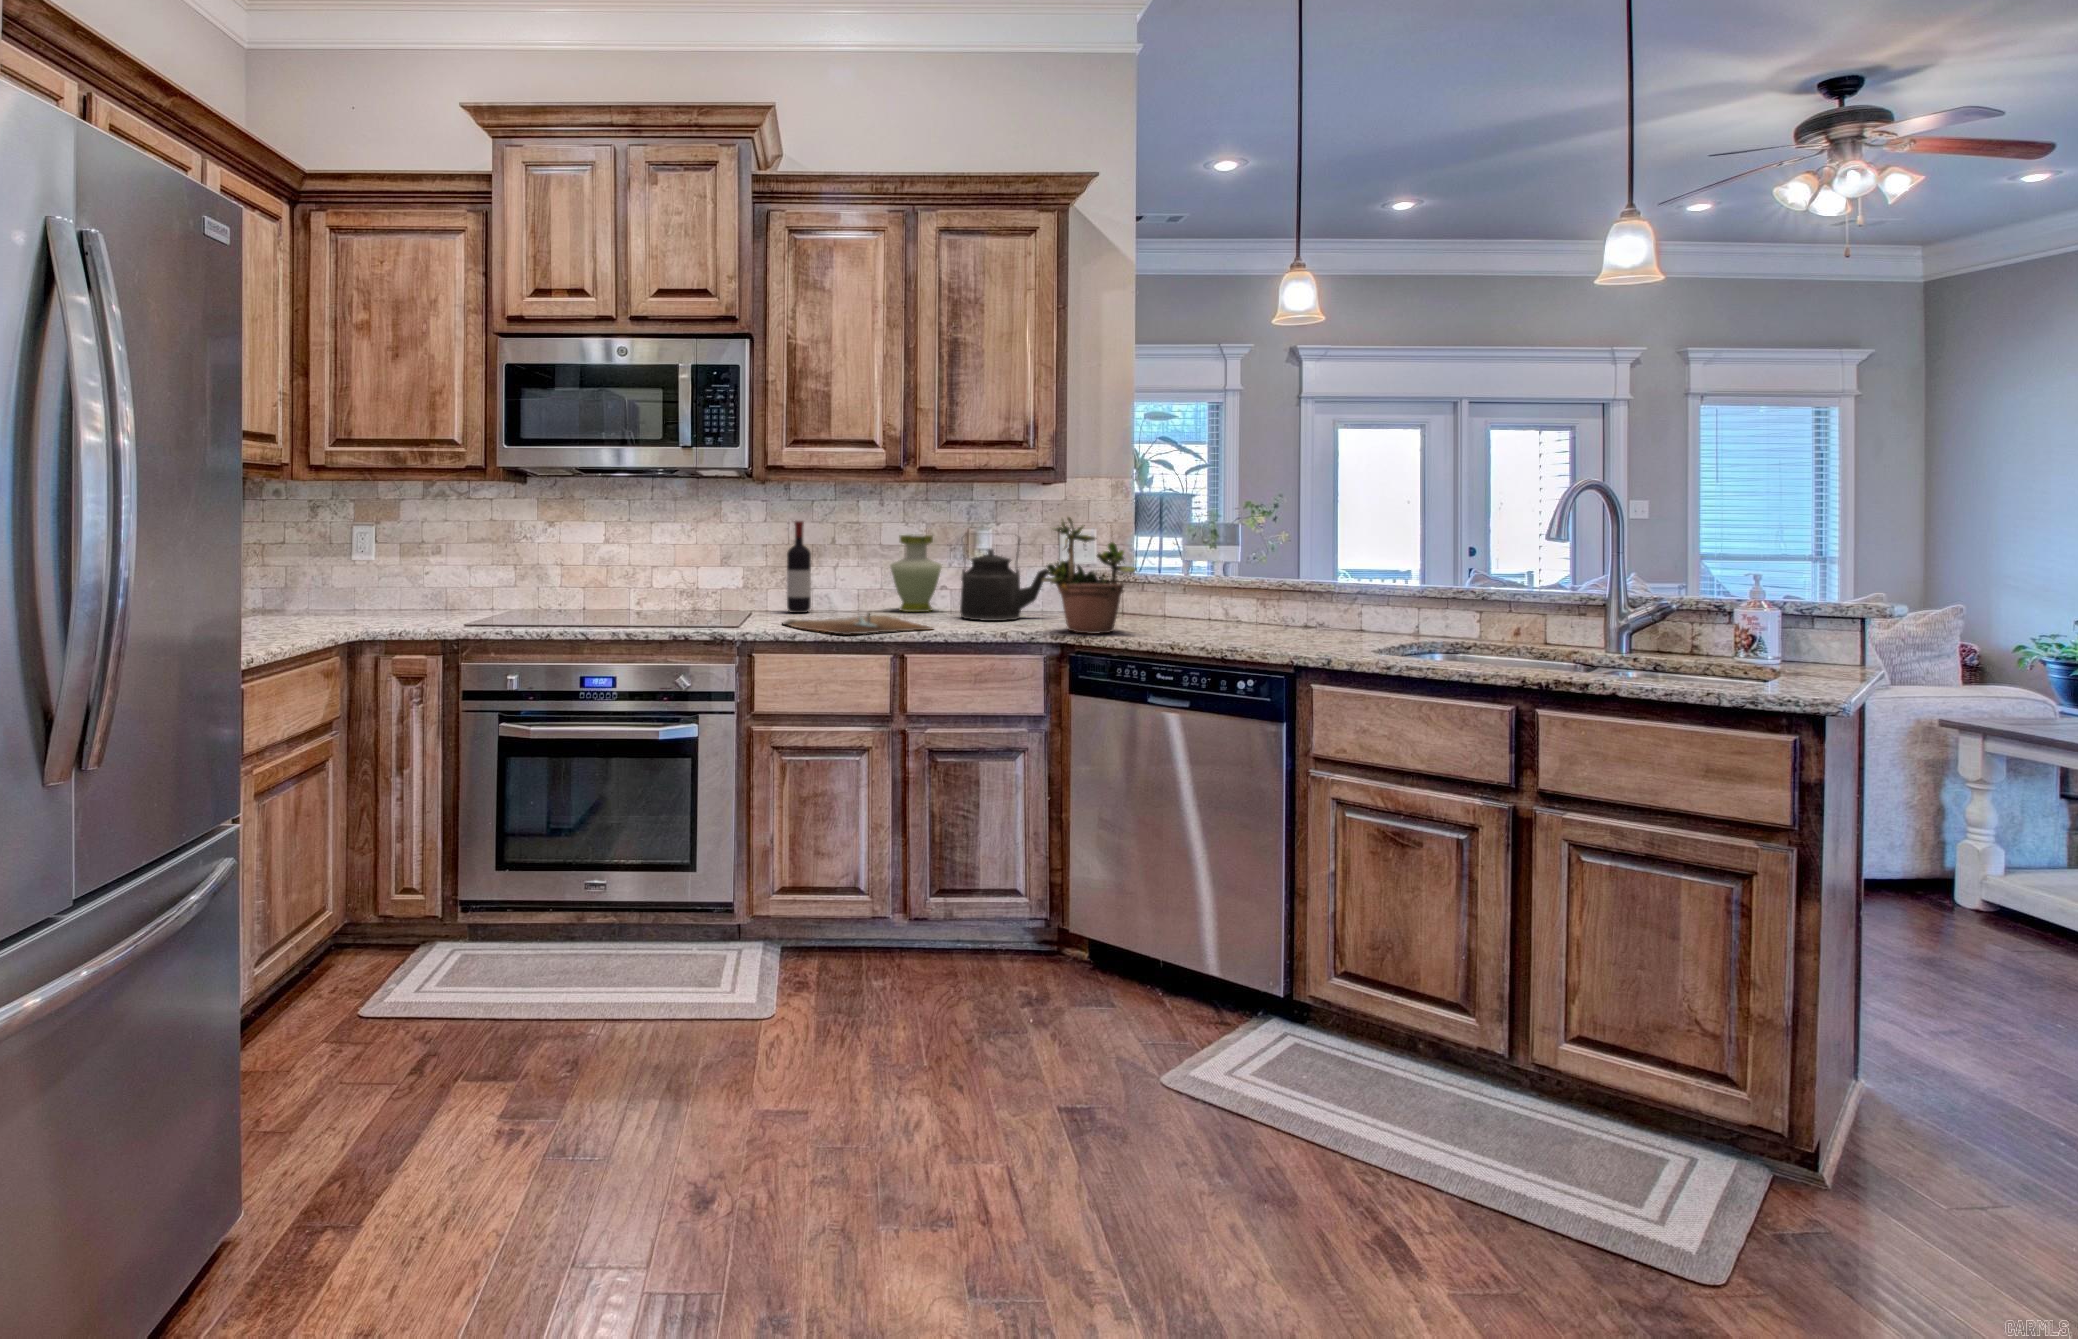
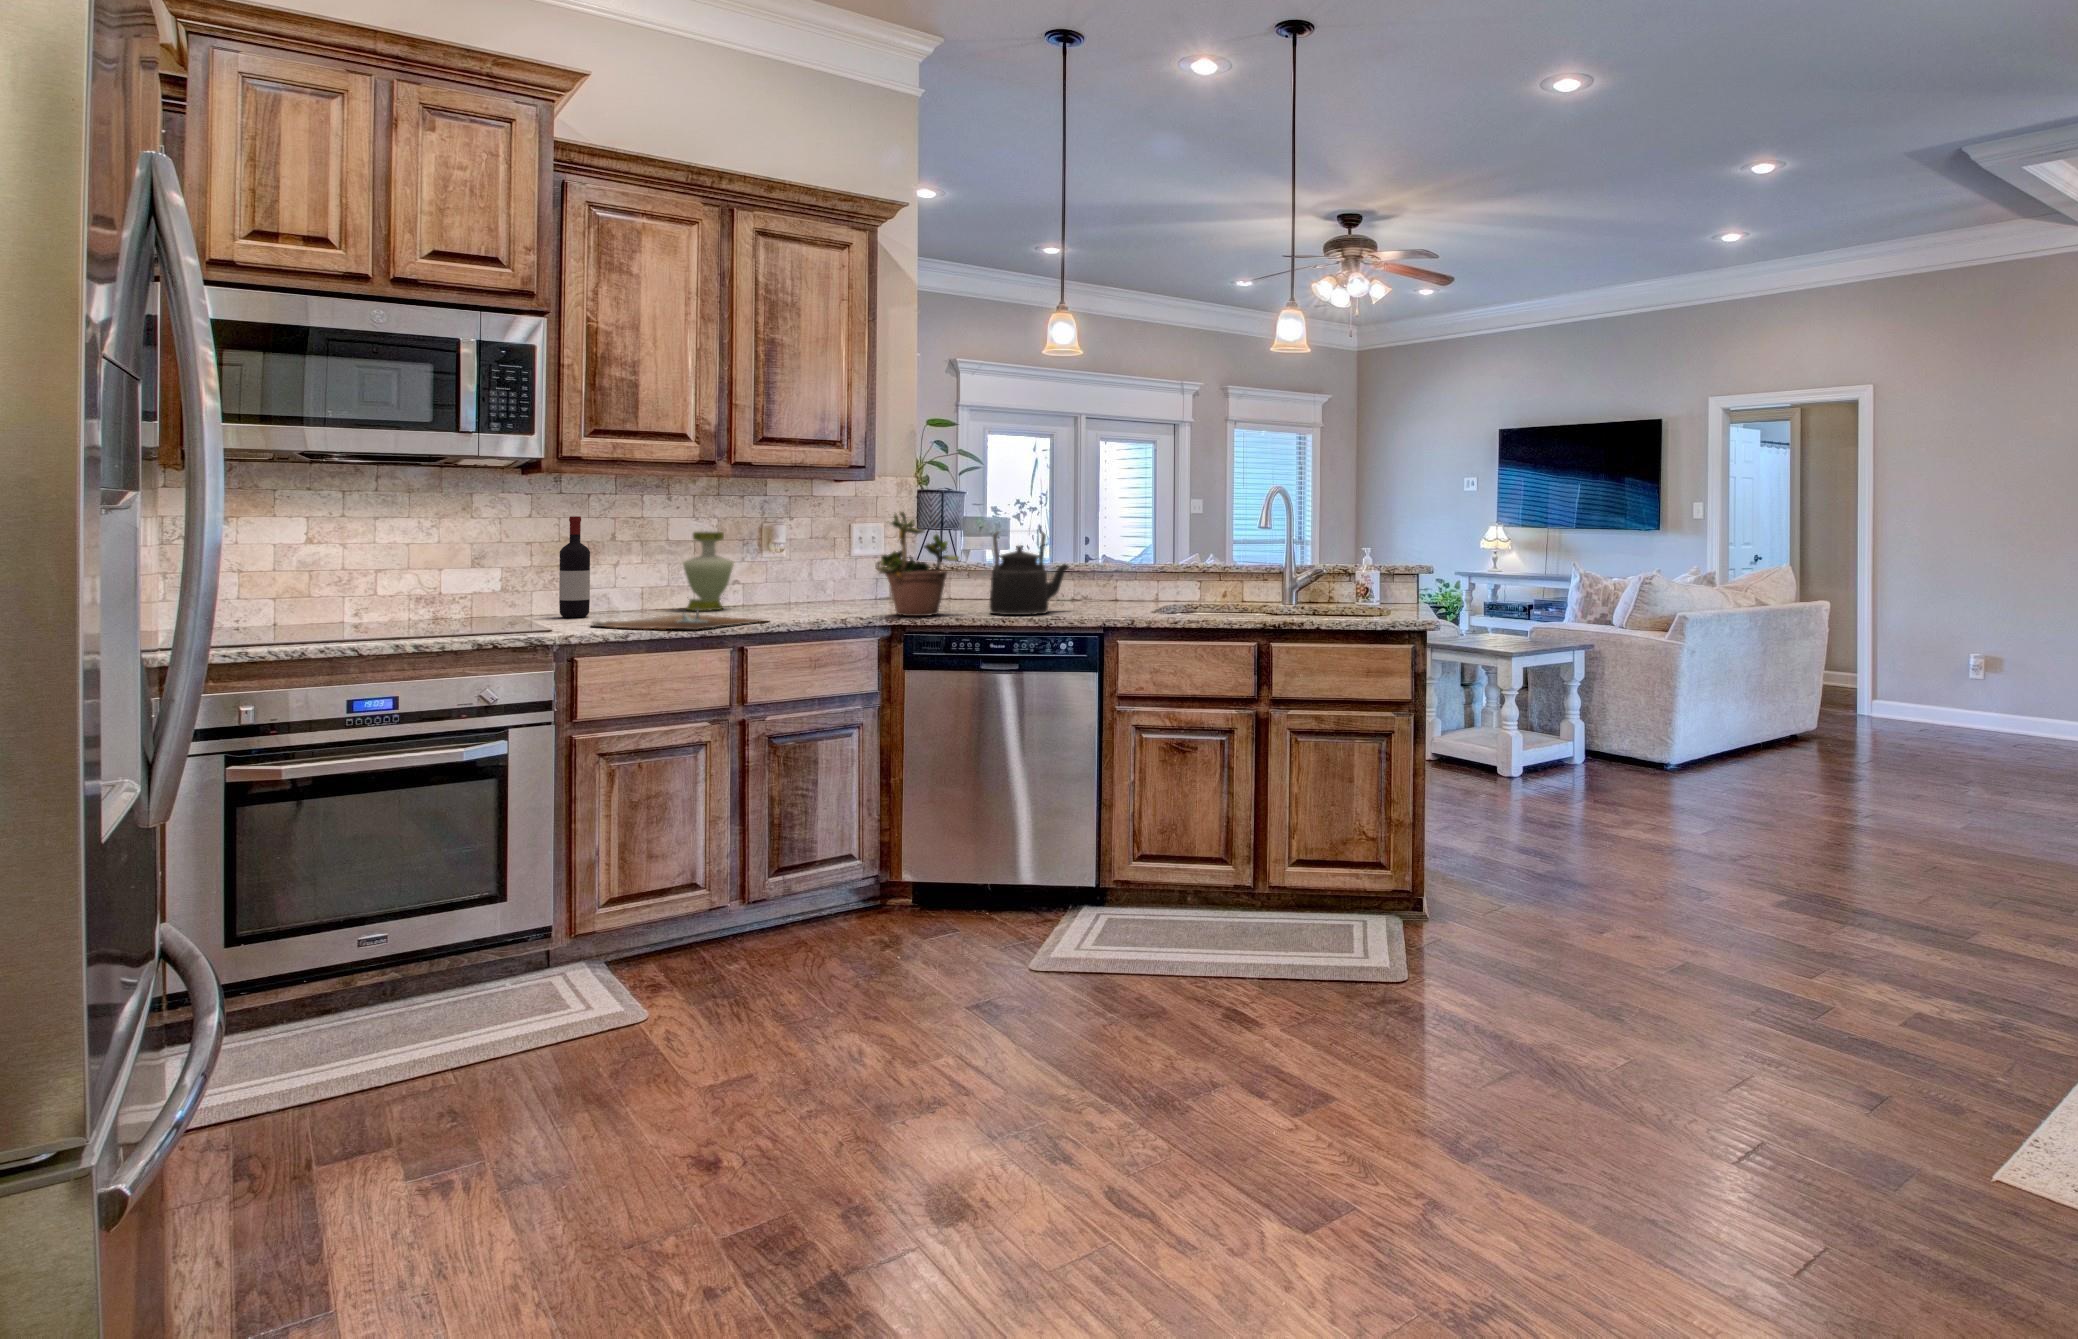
kettle: present [960,539,1049,621] -> present [990,531,1068,615]

